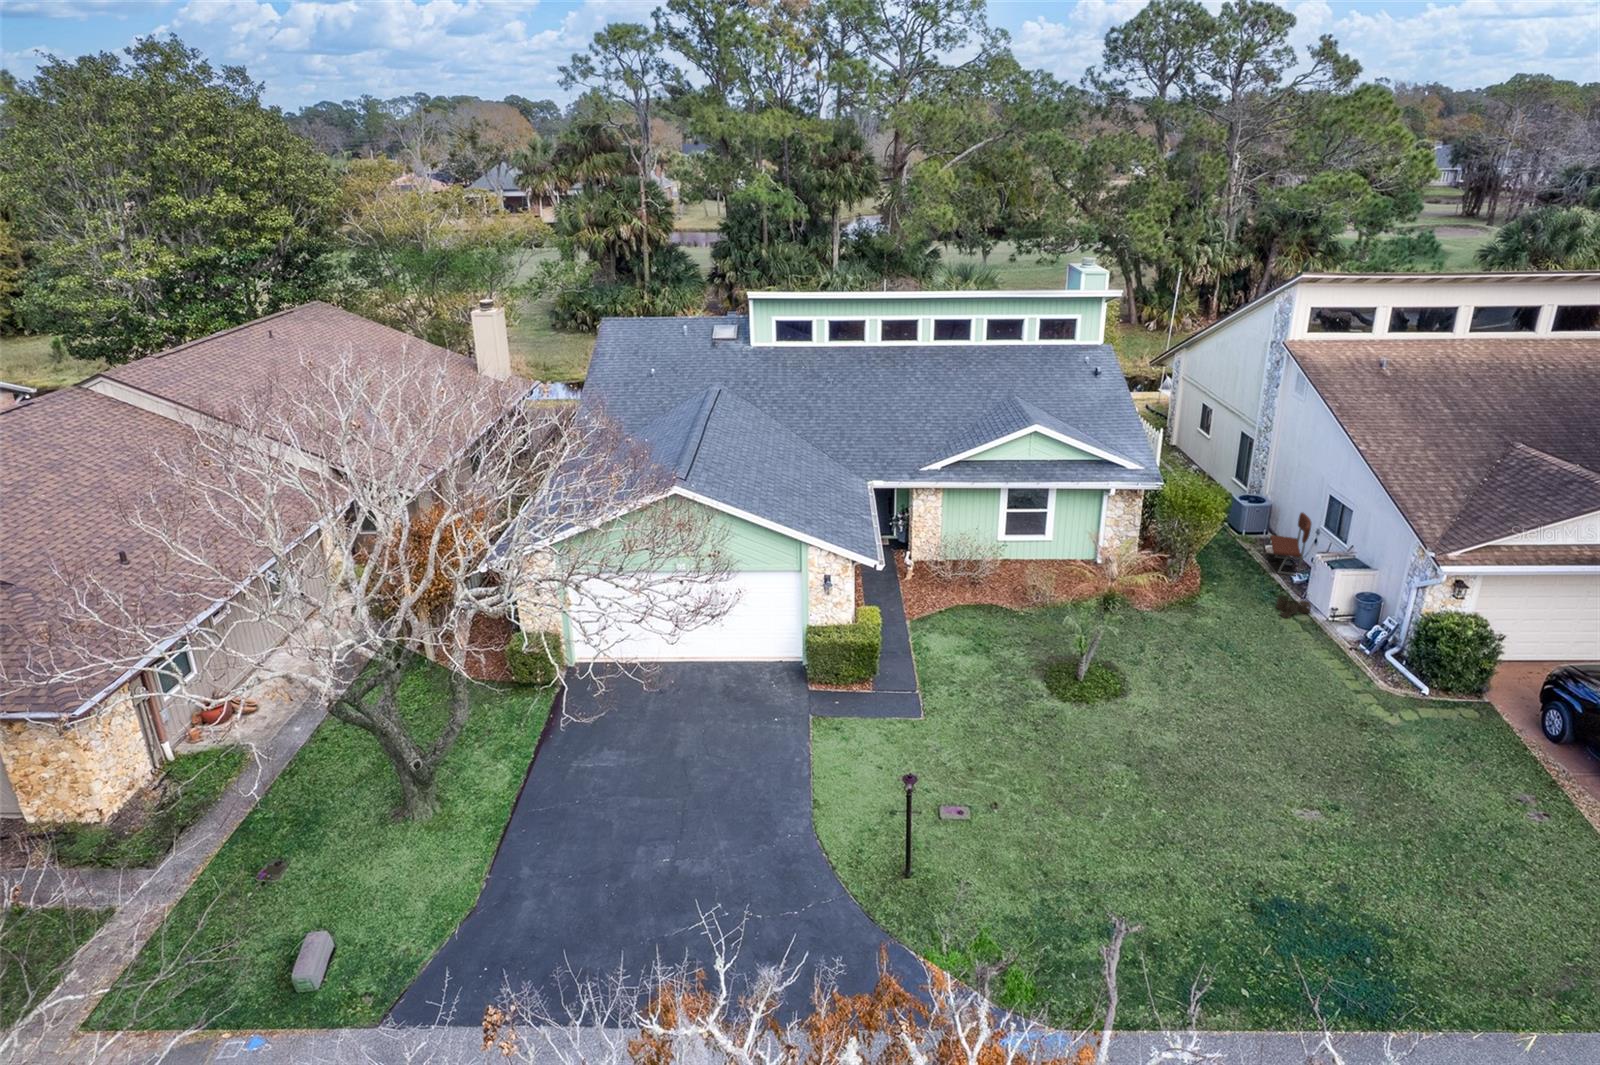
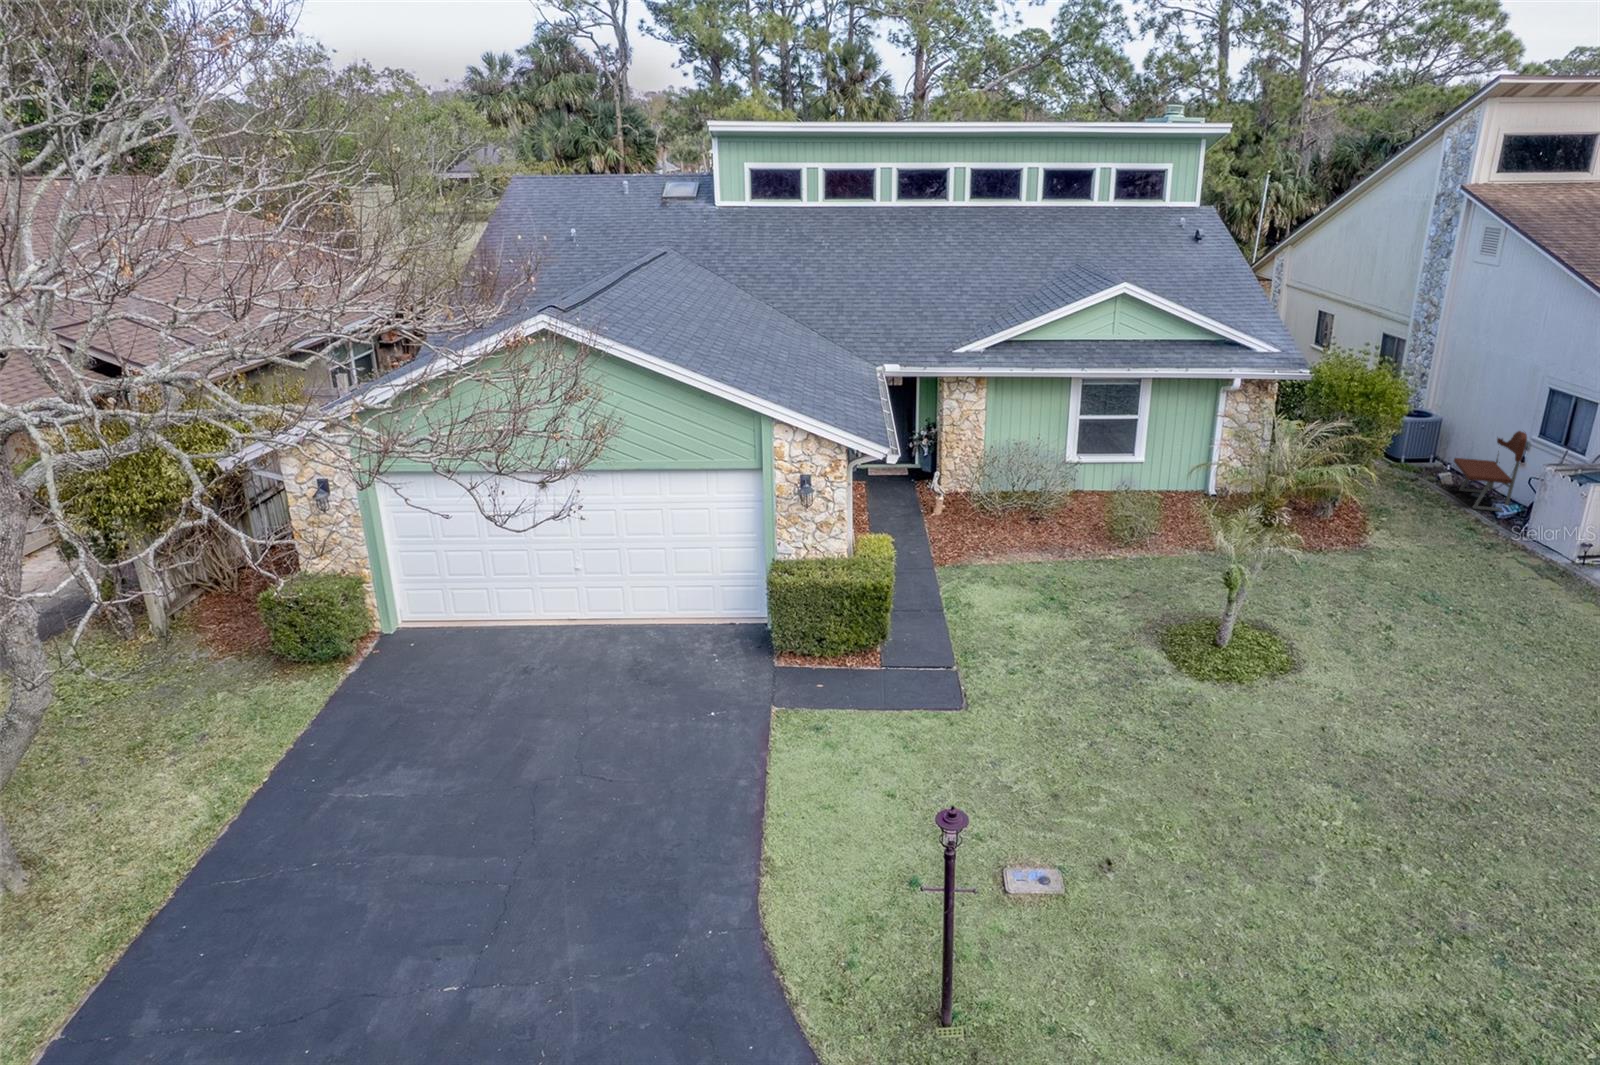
woven basket: present [1276,596,1311,618] -> none [1491,531,1550,564]

